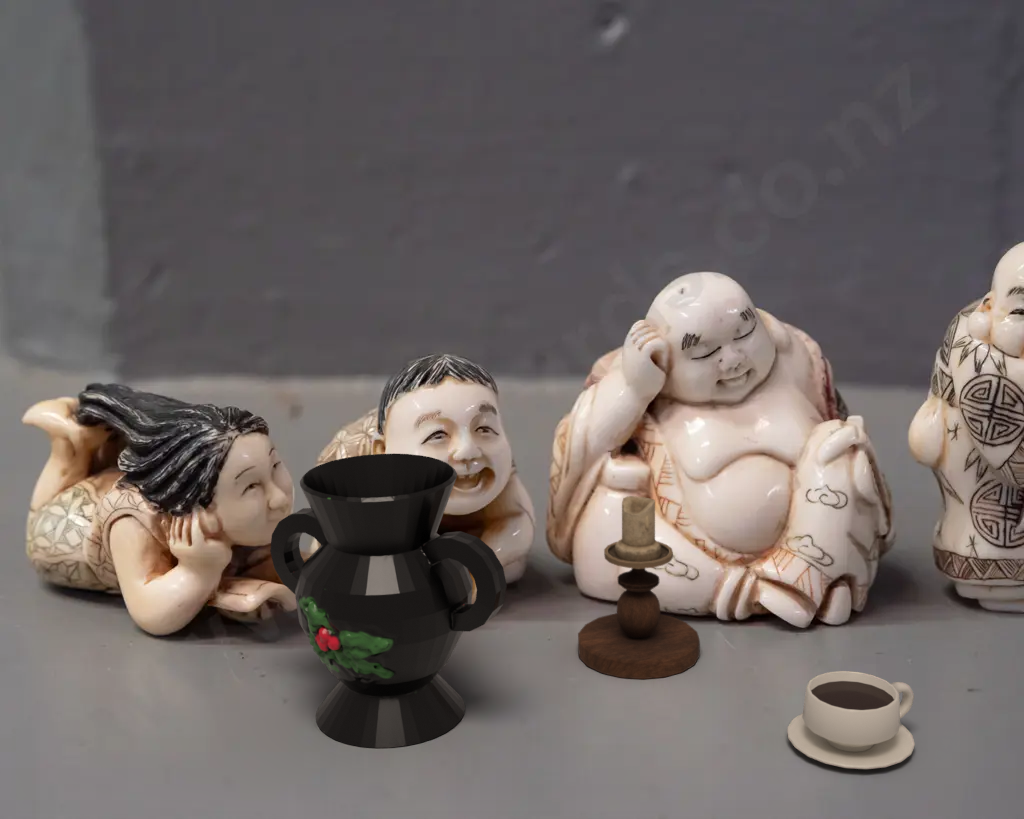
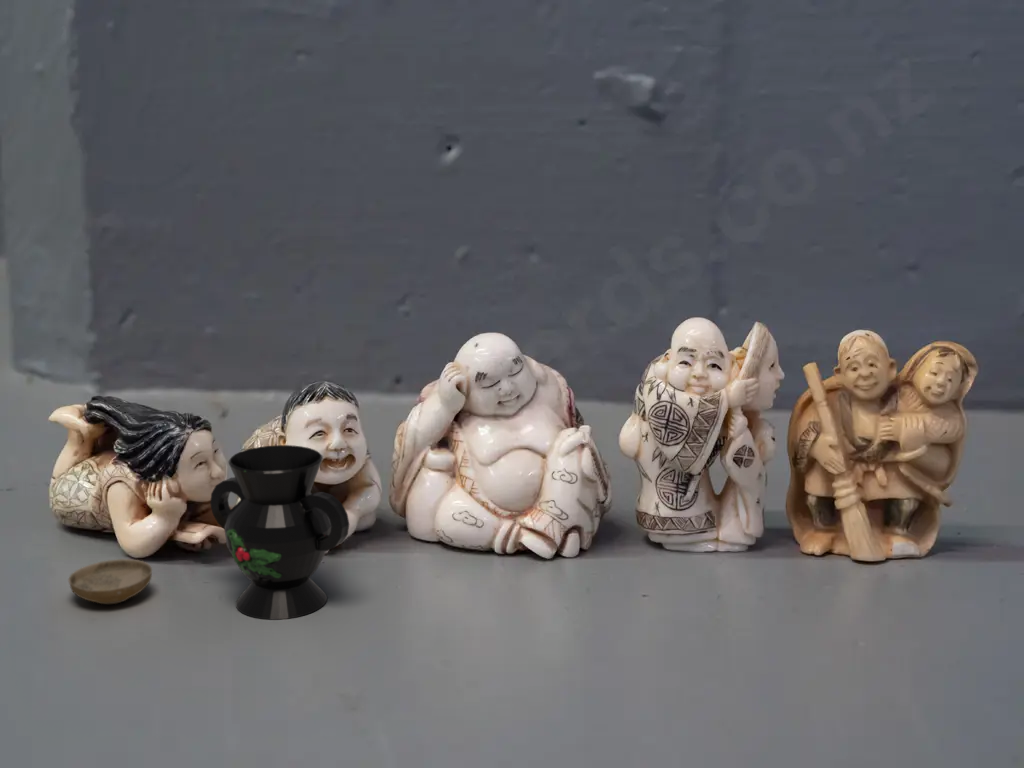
candlestick: present [578,496,700,679] -> none [403,474,478,586]
ceramic bowl: none [42,642,178,720] -> present [69,559,152,604]
teacup: present [787,671,915,769] -> none [512,578,587,631]

